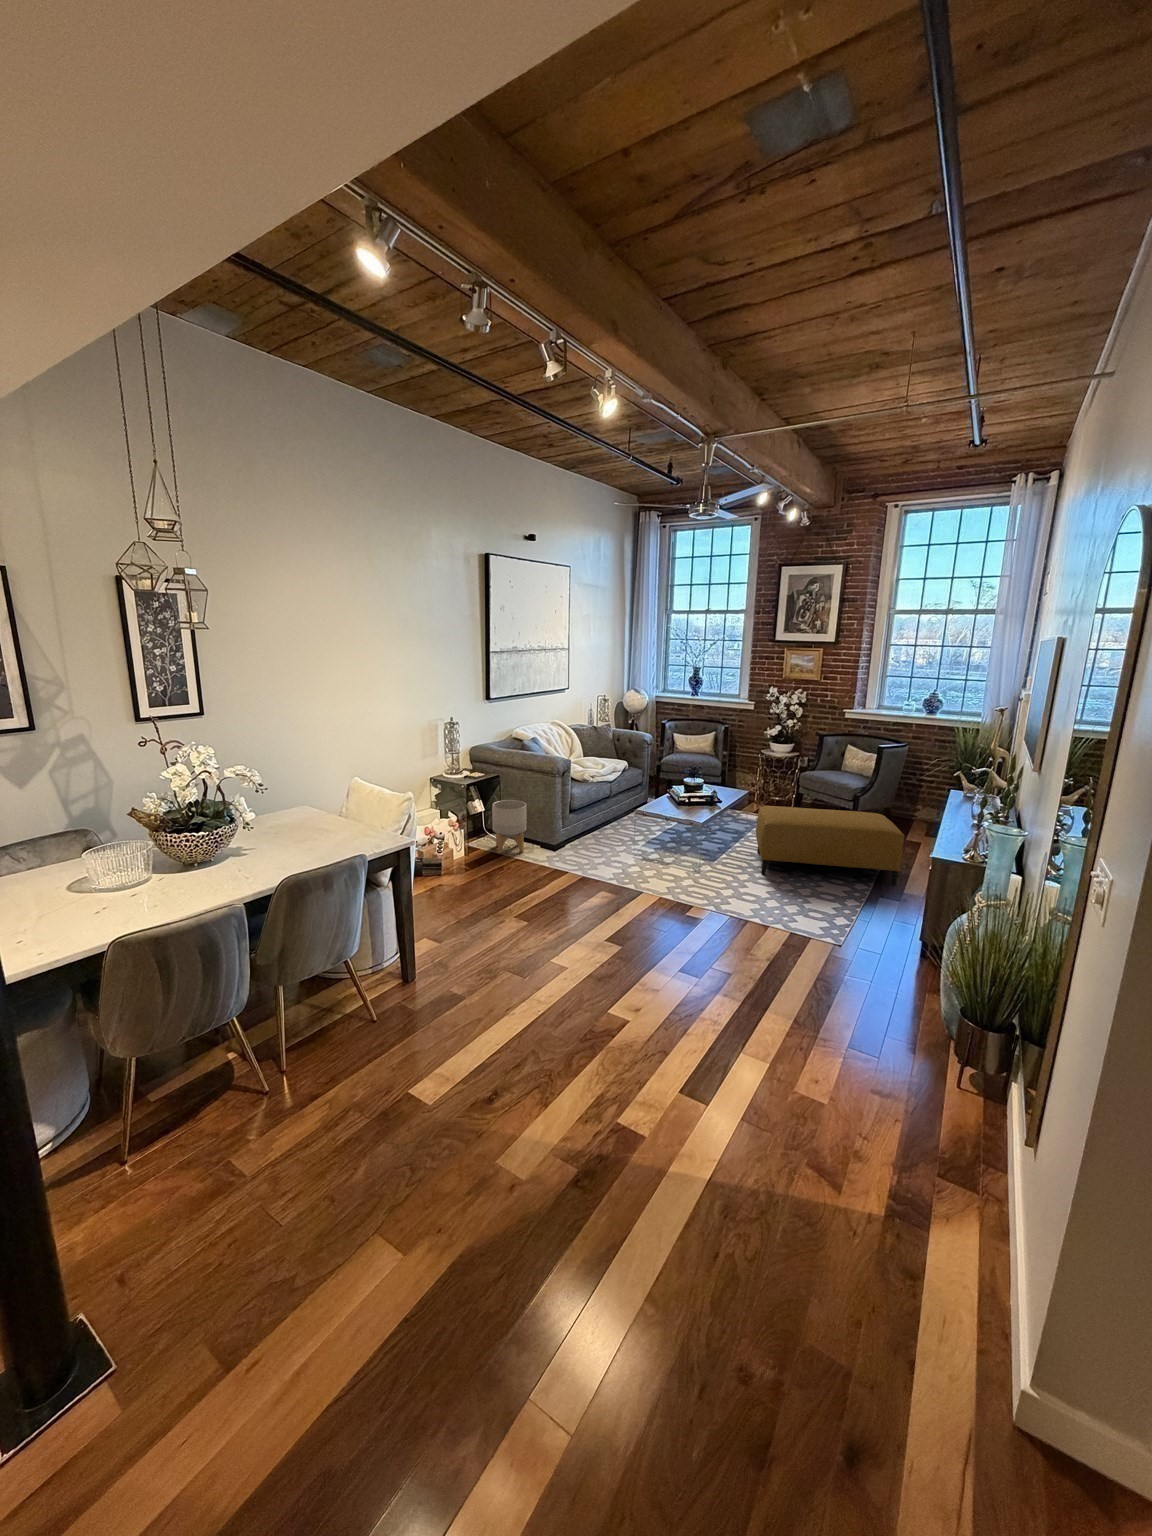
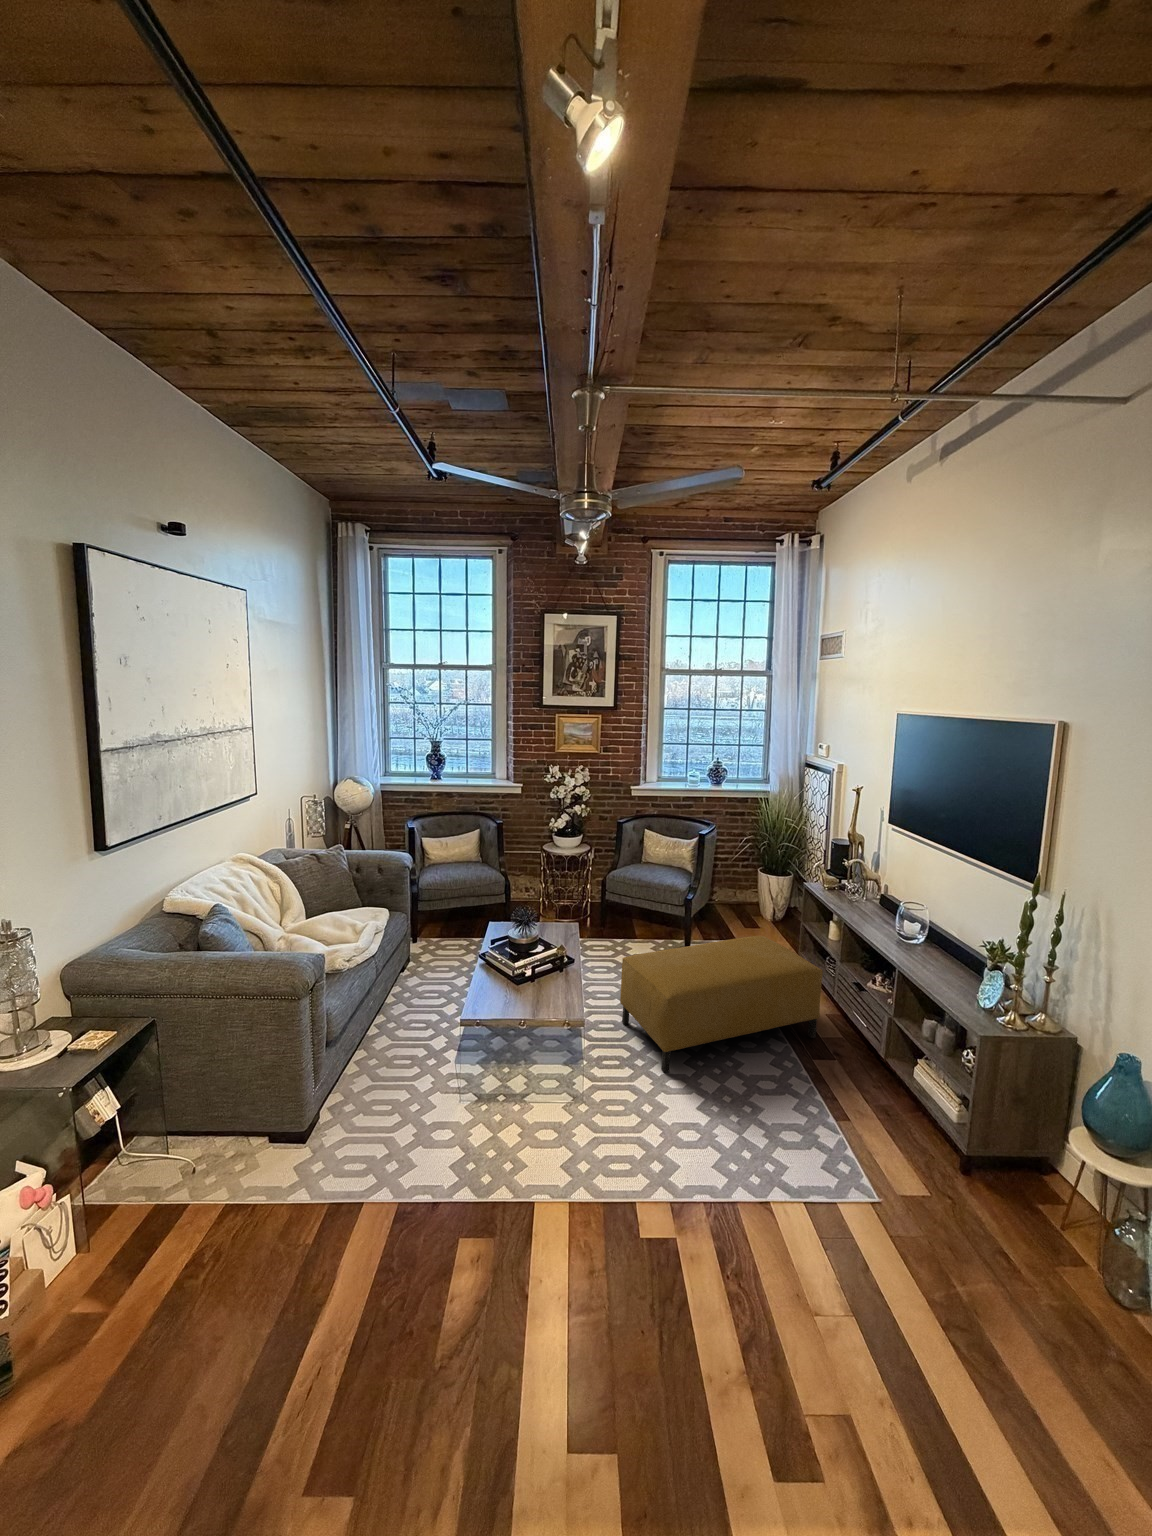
planter: present [492,800,526,854] -> none [149,1060,238,1202]

